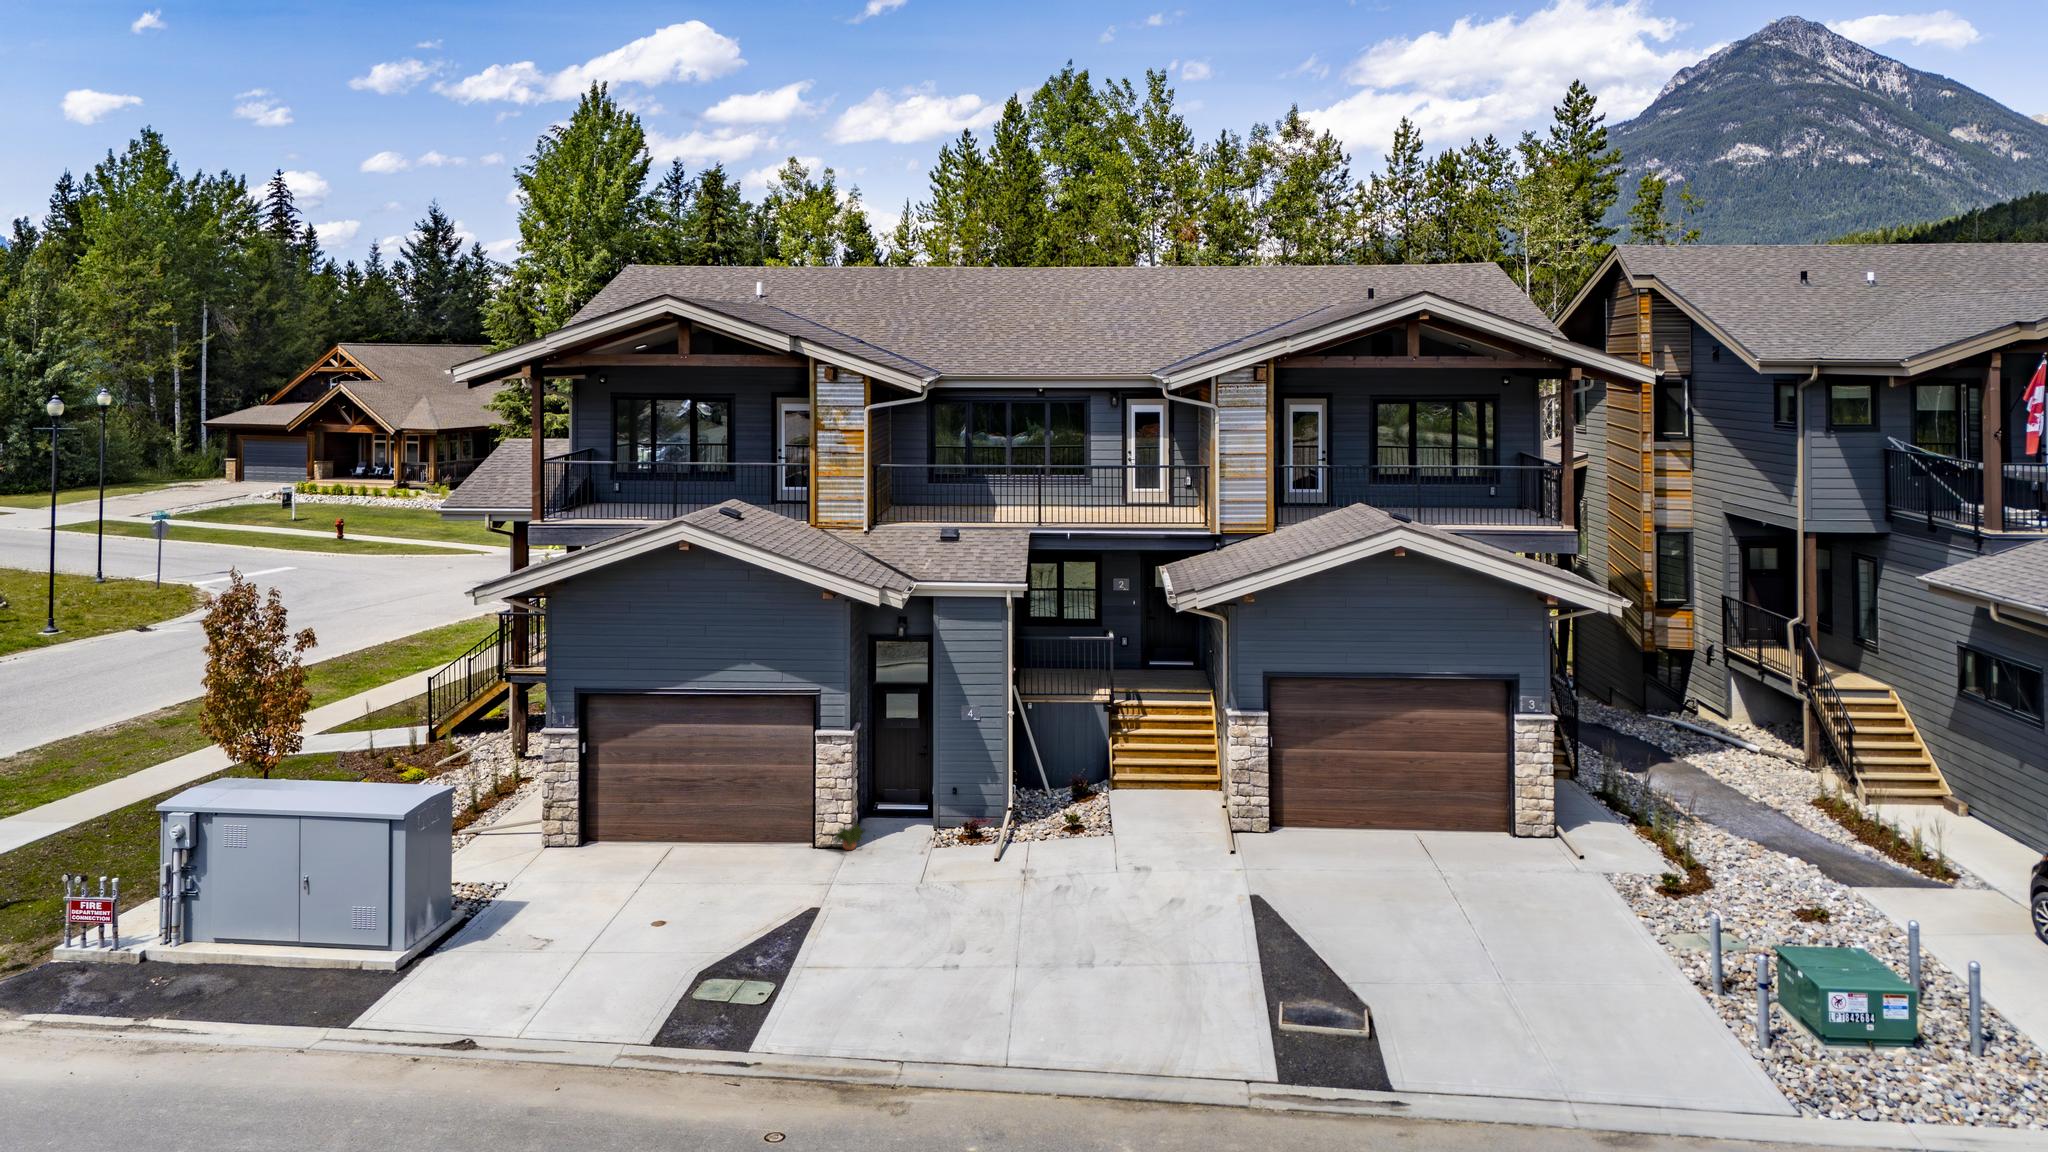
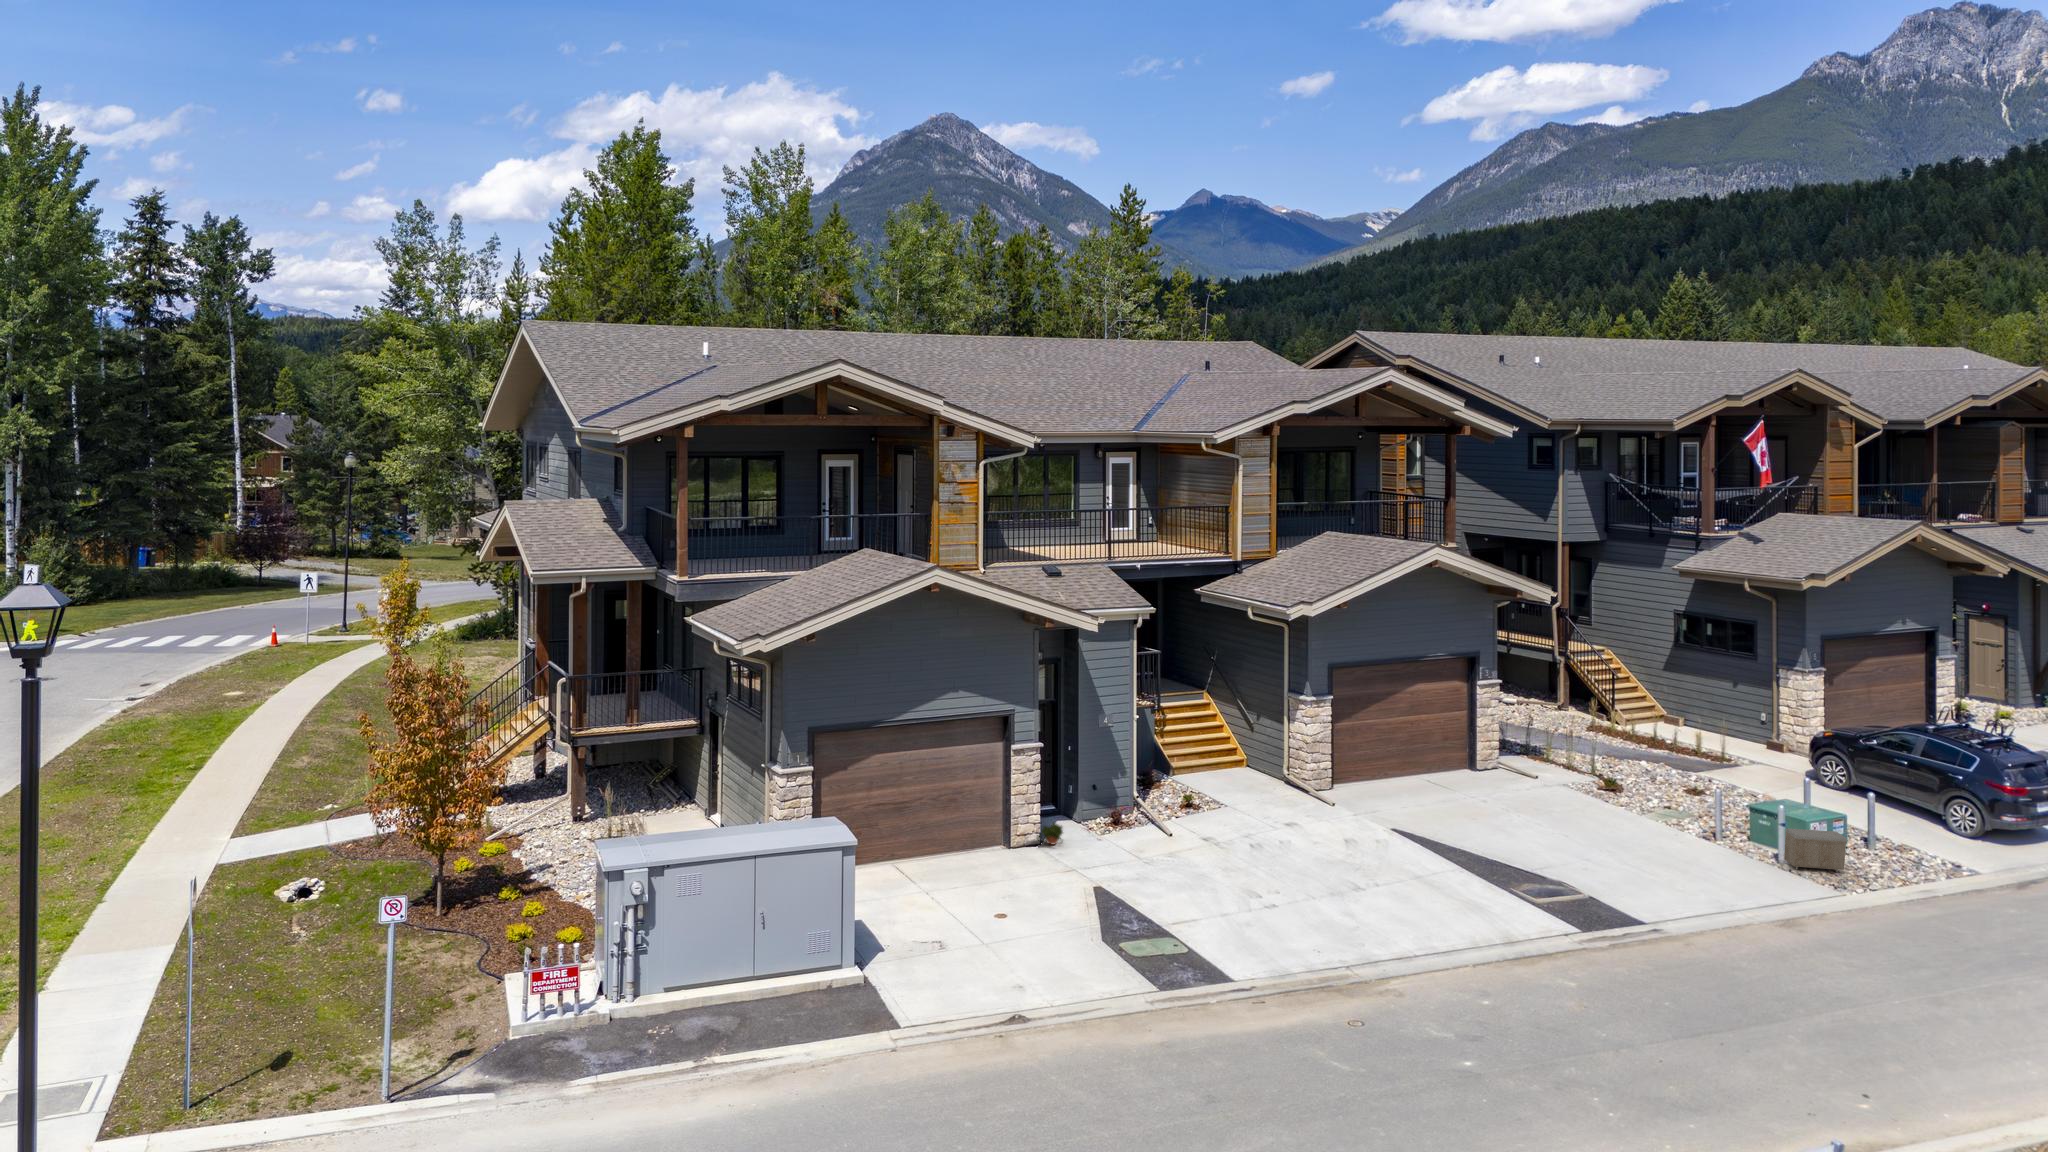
storage bench: none [1784,992,1877,1076] -> present [1784,828,1846,872]

